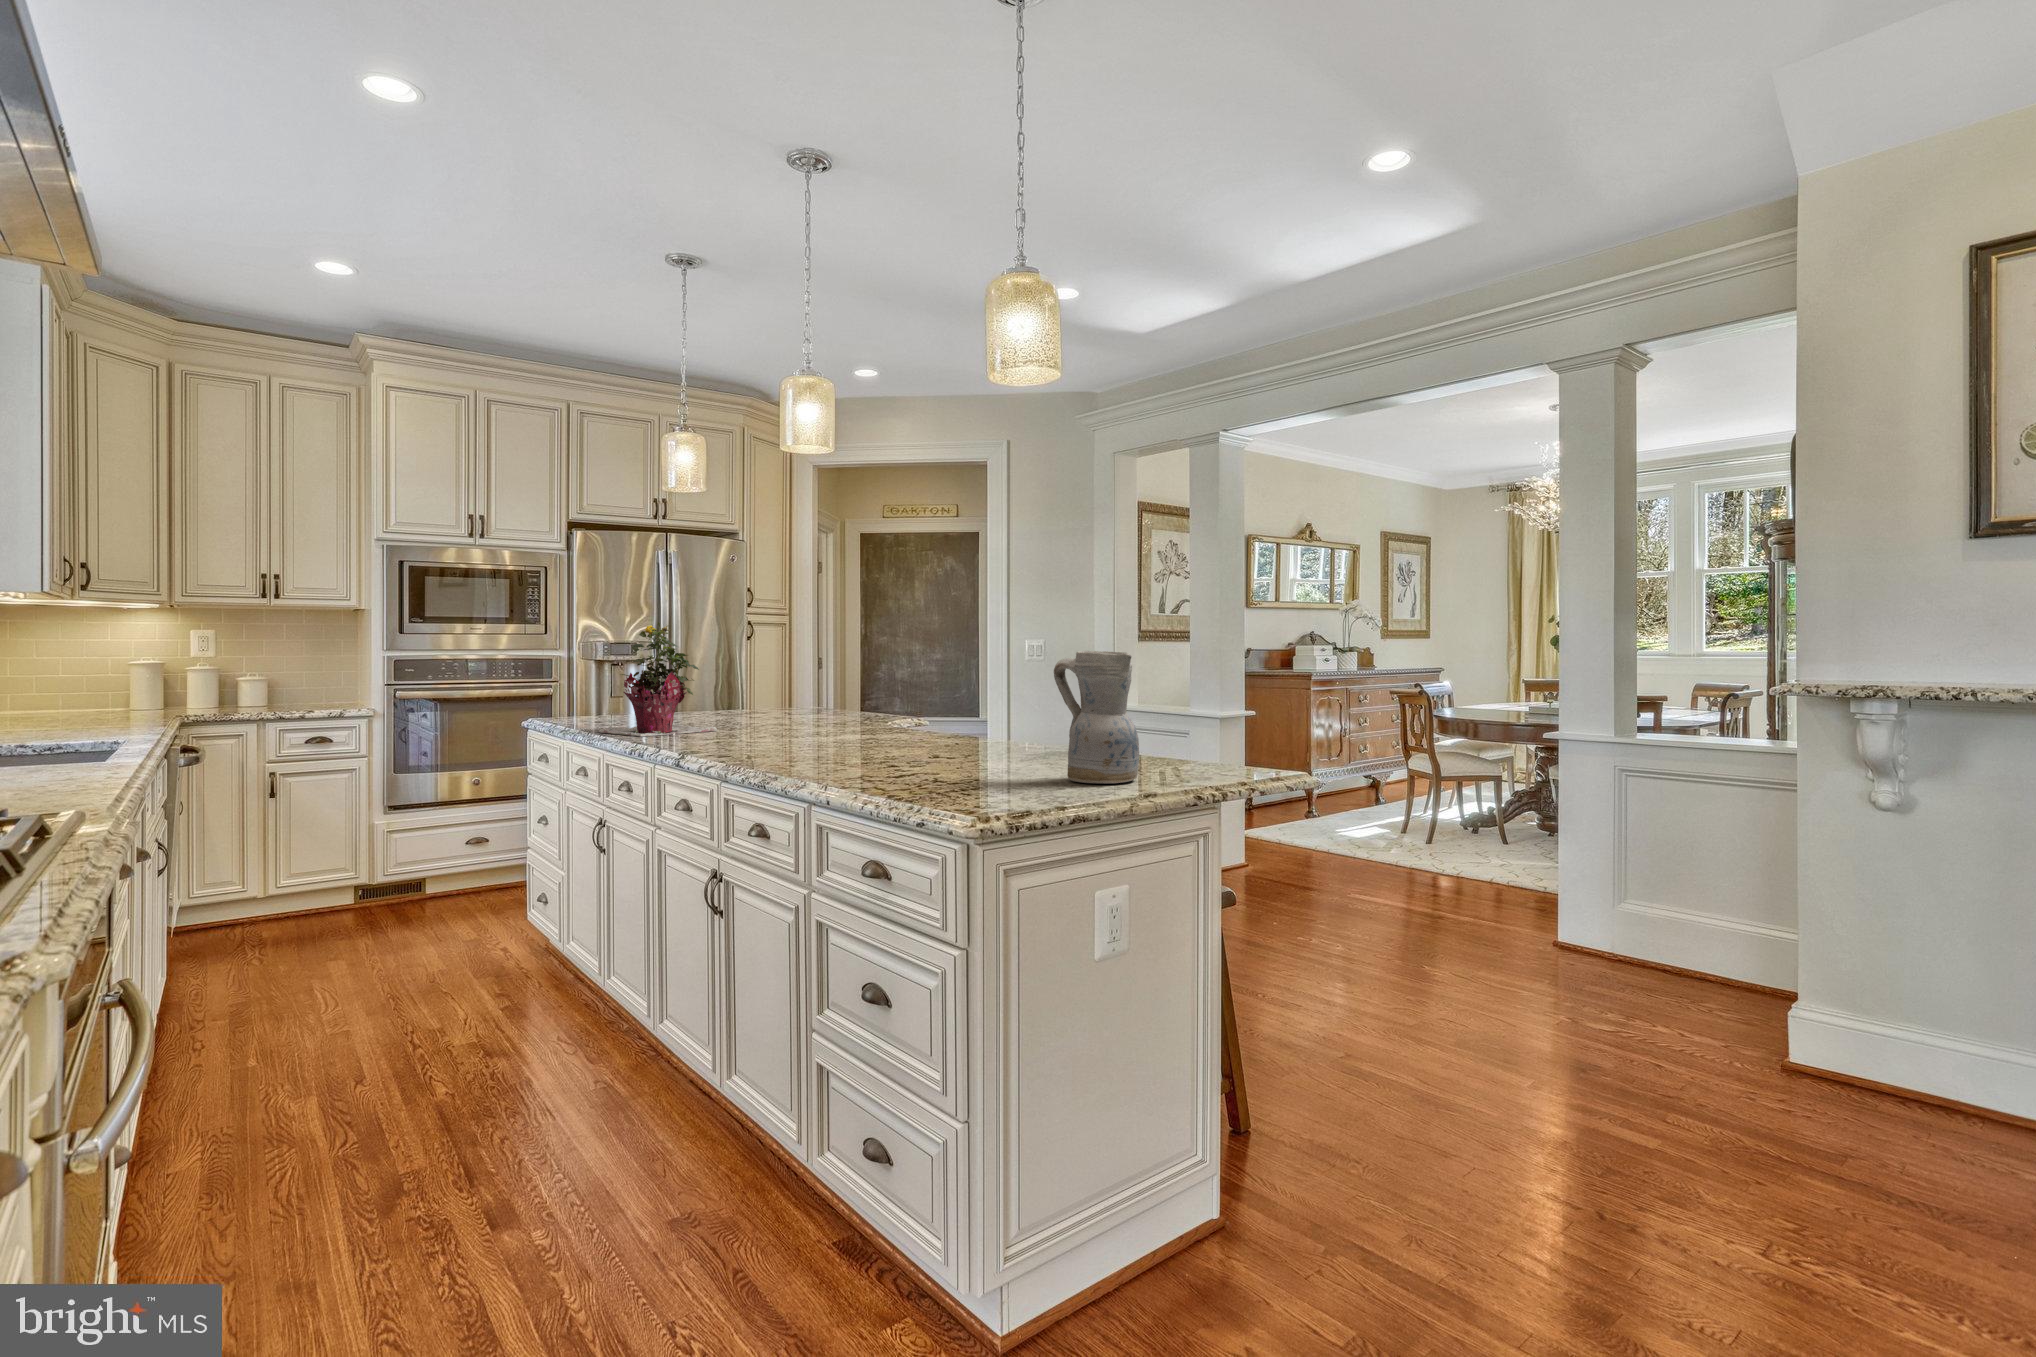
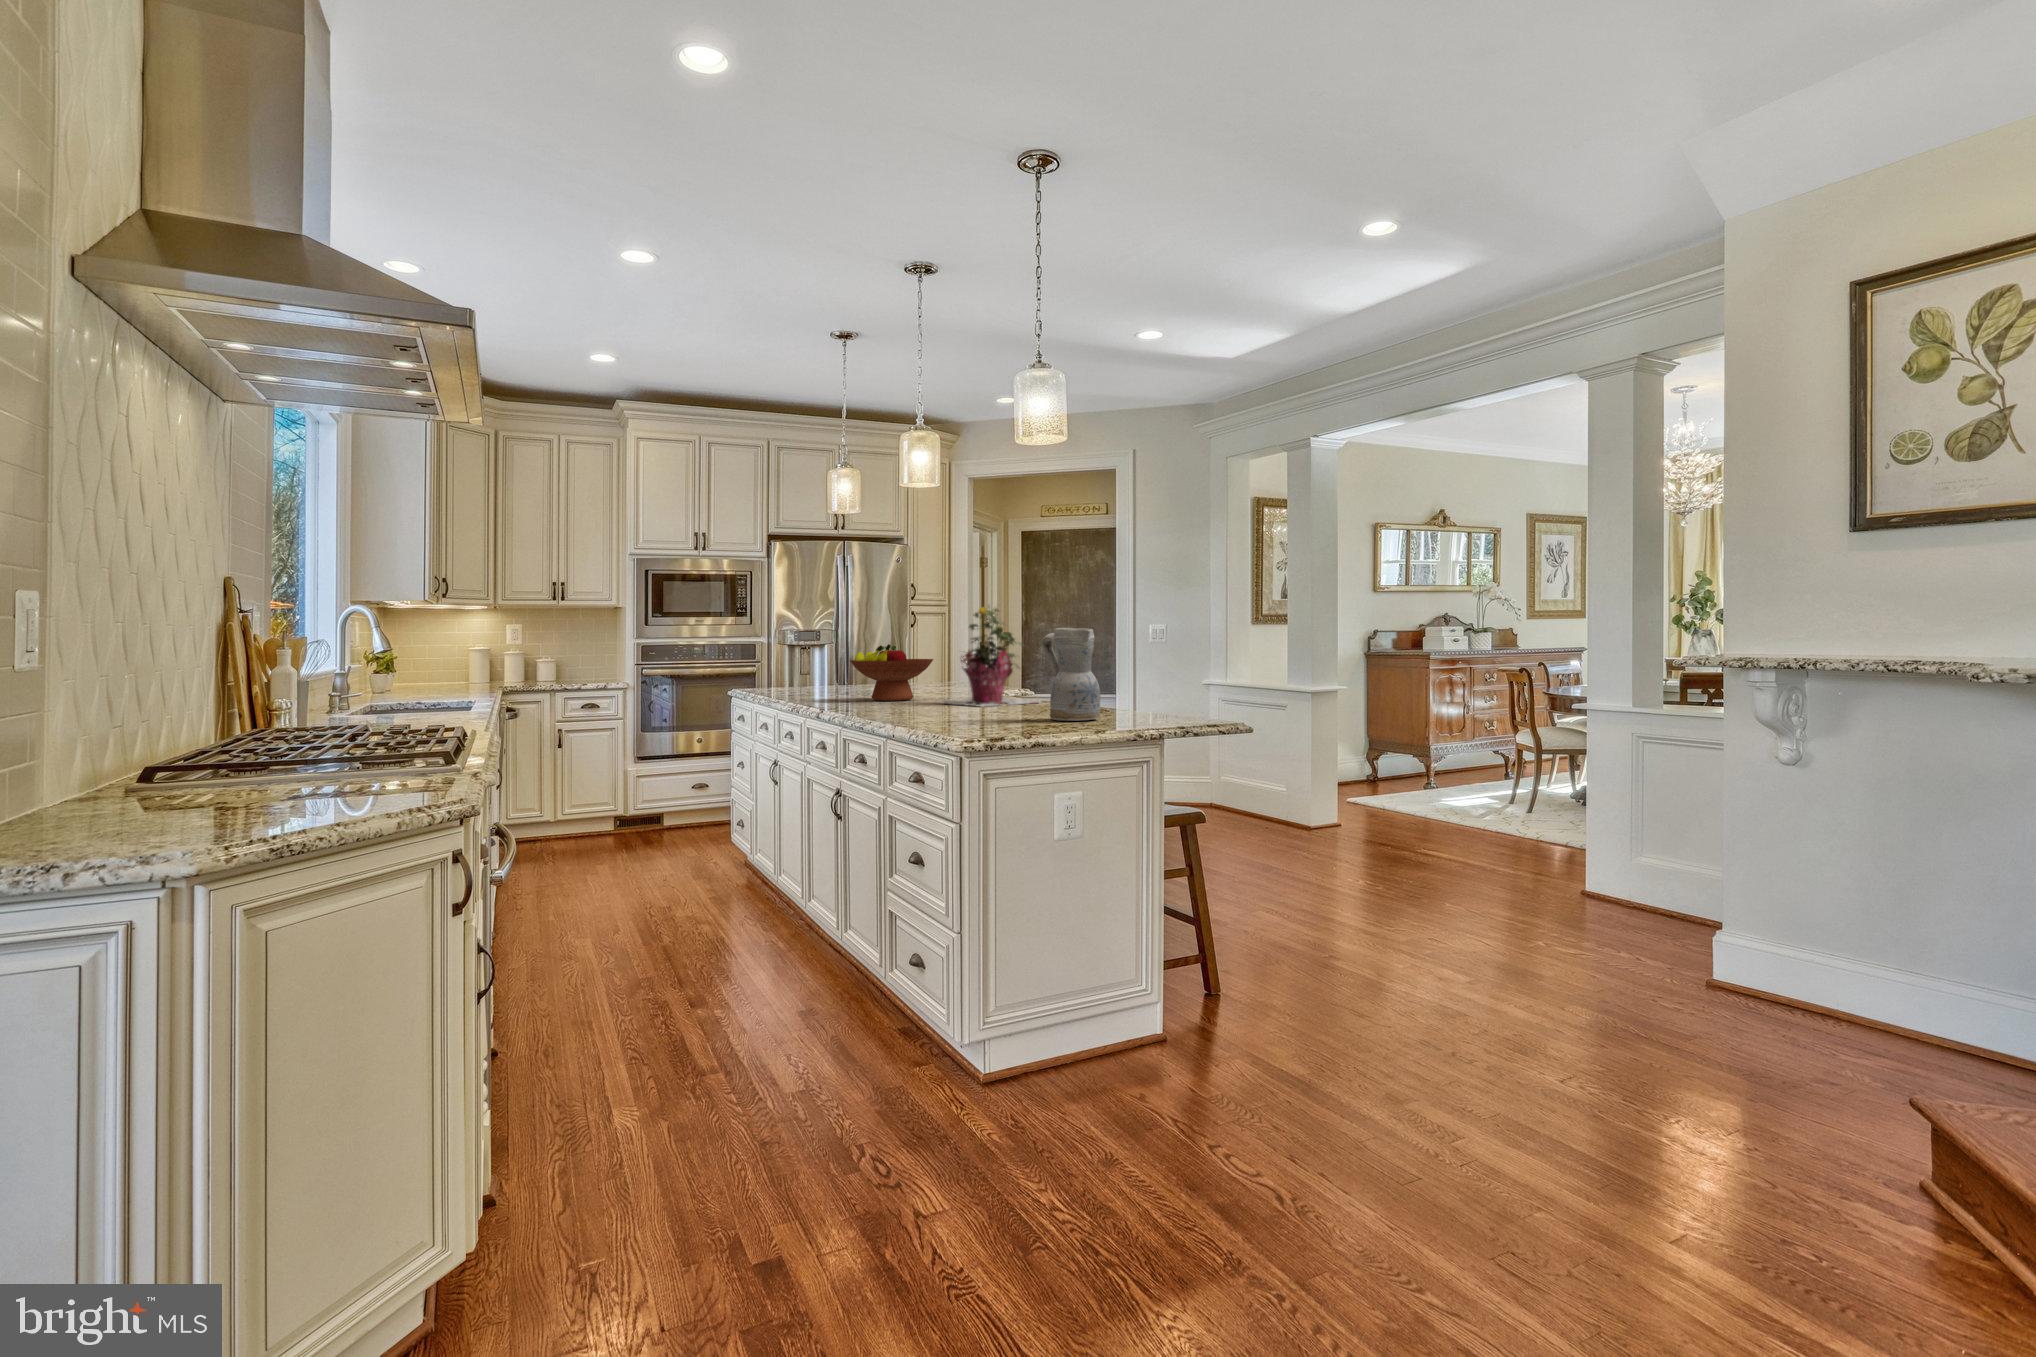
potted plant: present [599,622,717,737] -> present [941,607,1041,707]
fruit bowl: none [720,666,835,742] -> present [850,644,933,701]

